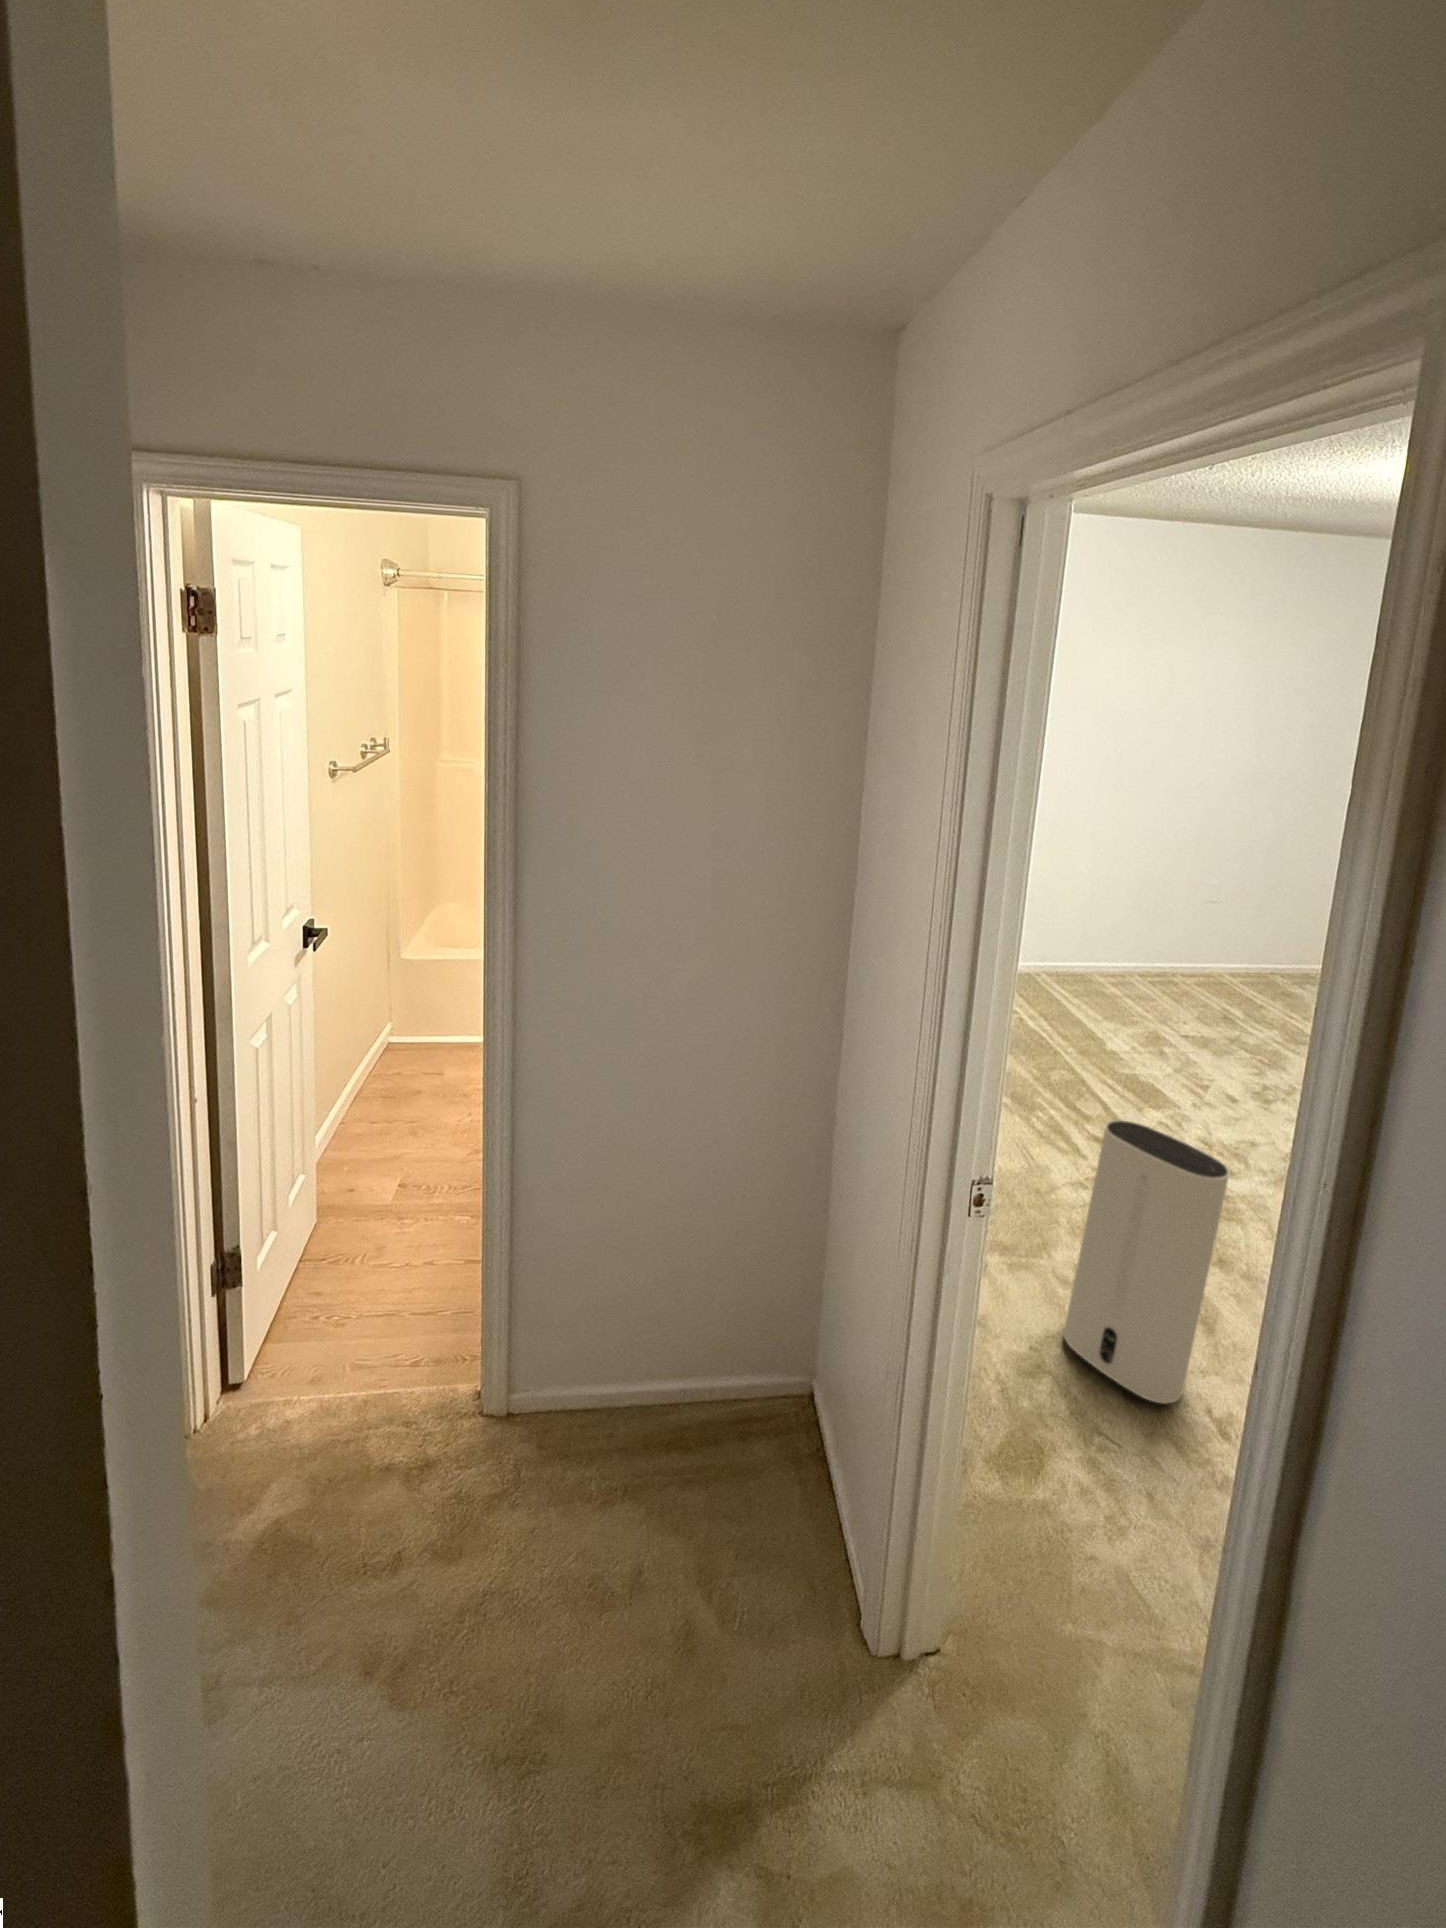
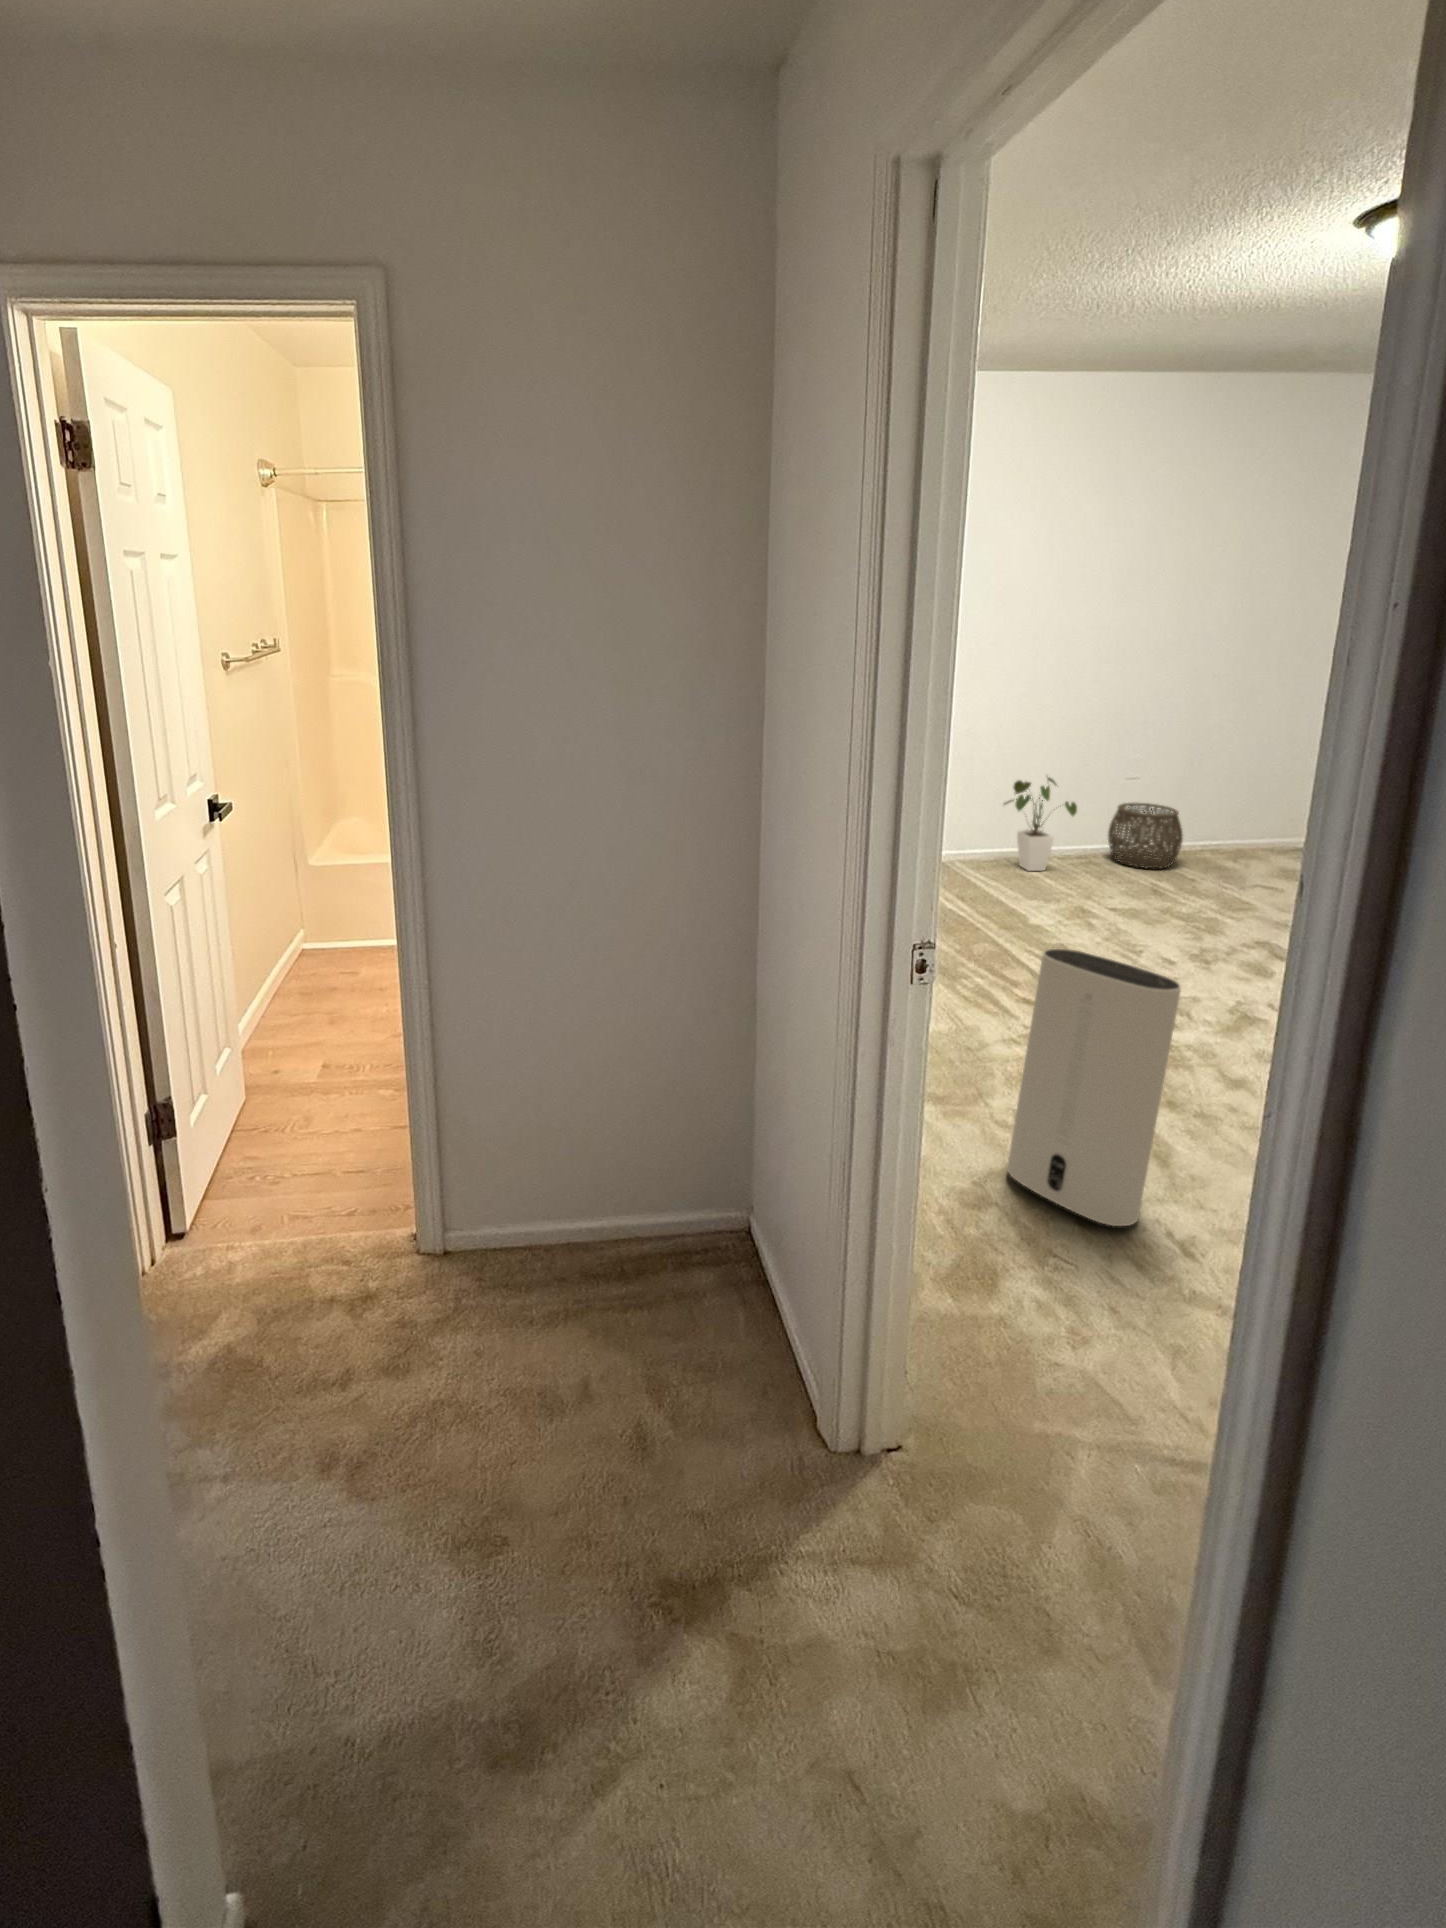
house plant: none [1087,895,1156,989] -> present [1004,777,1077,871]
woven basket: none [1183,926,1252,993] -> present [1108,803,1183,869]

